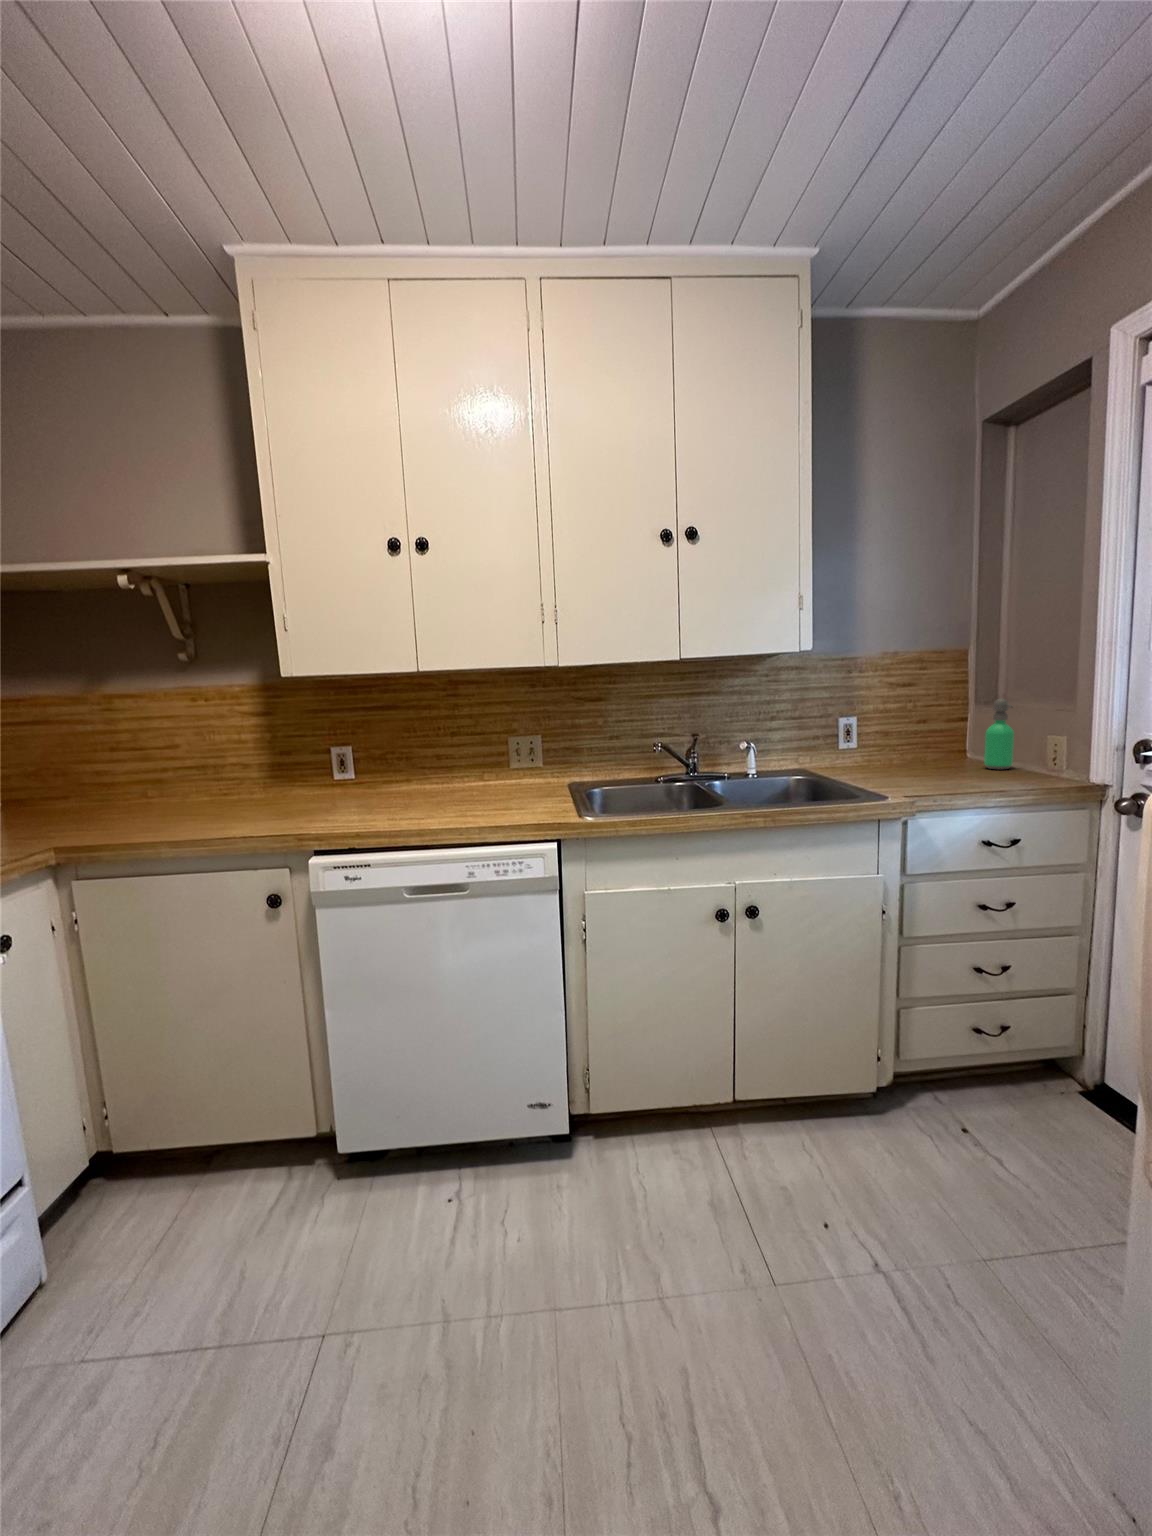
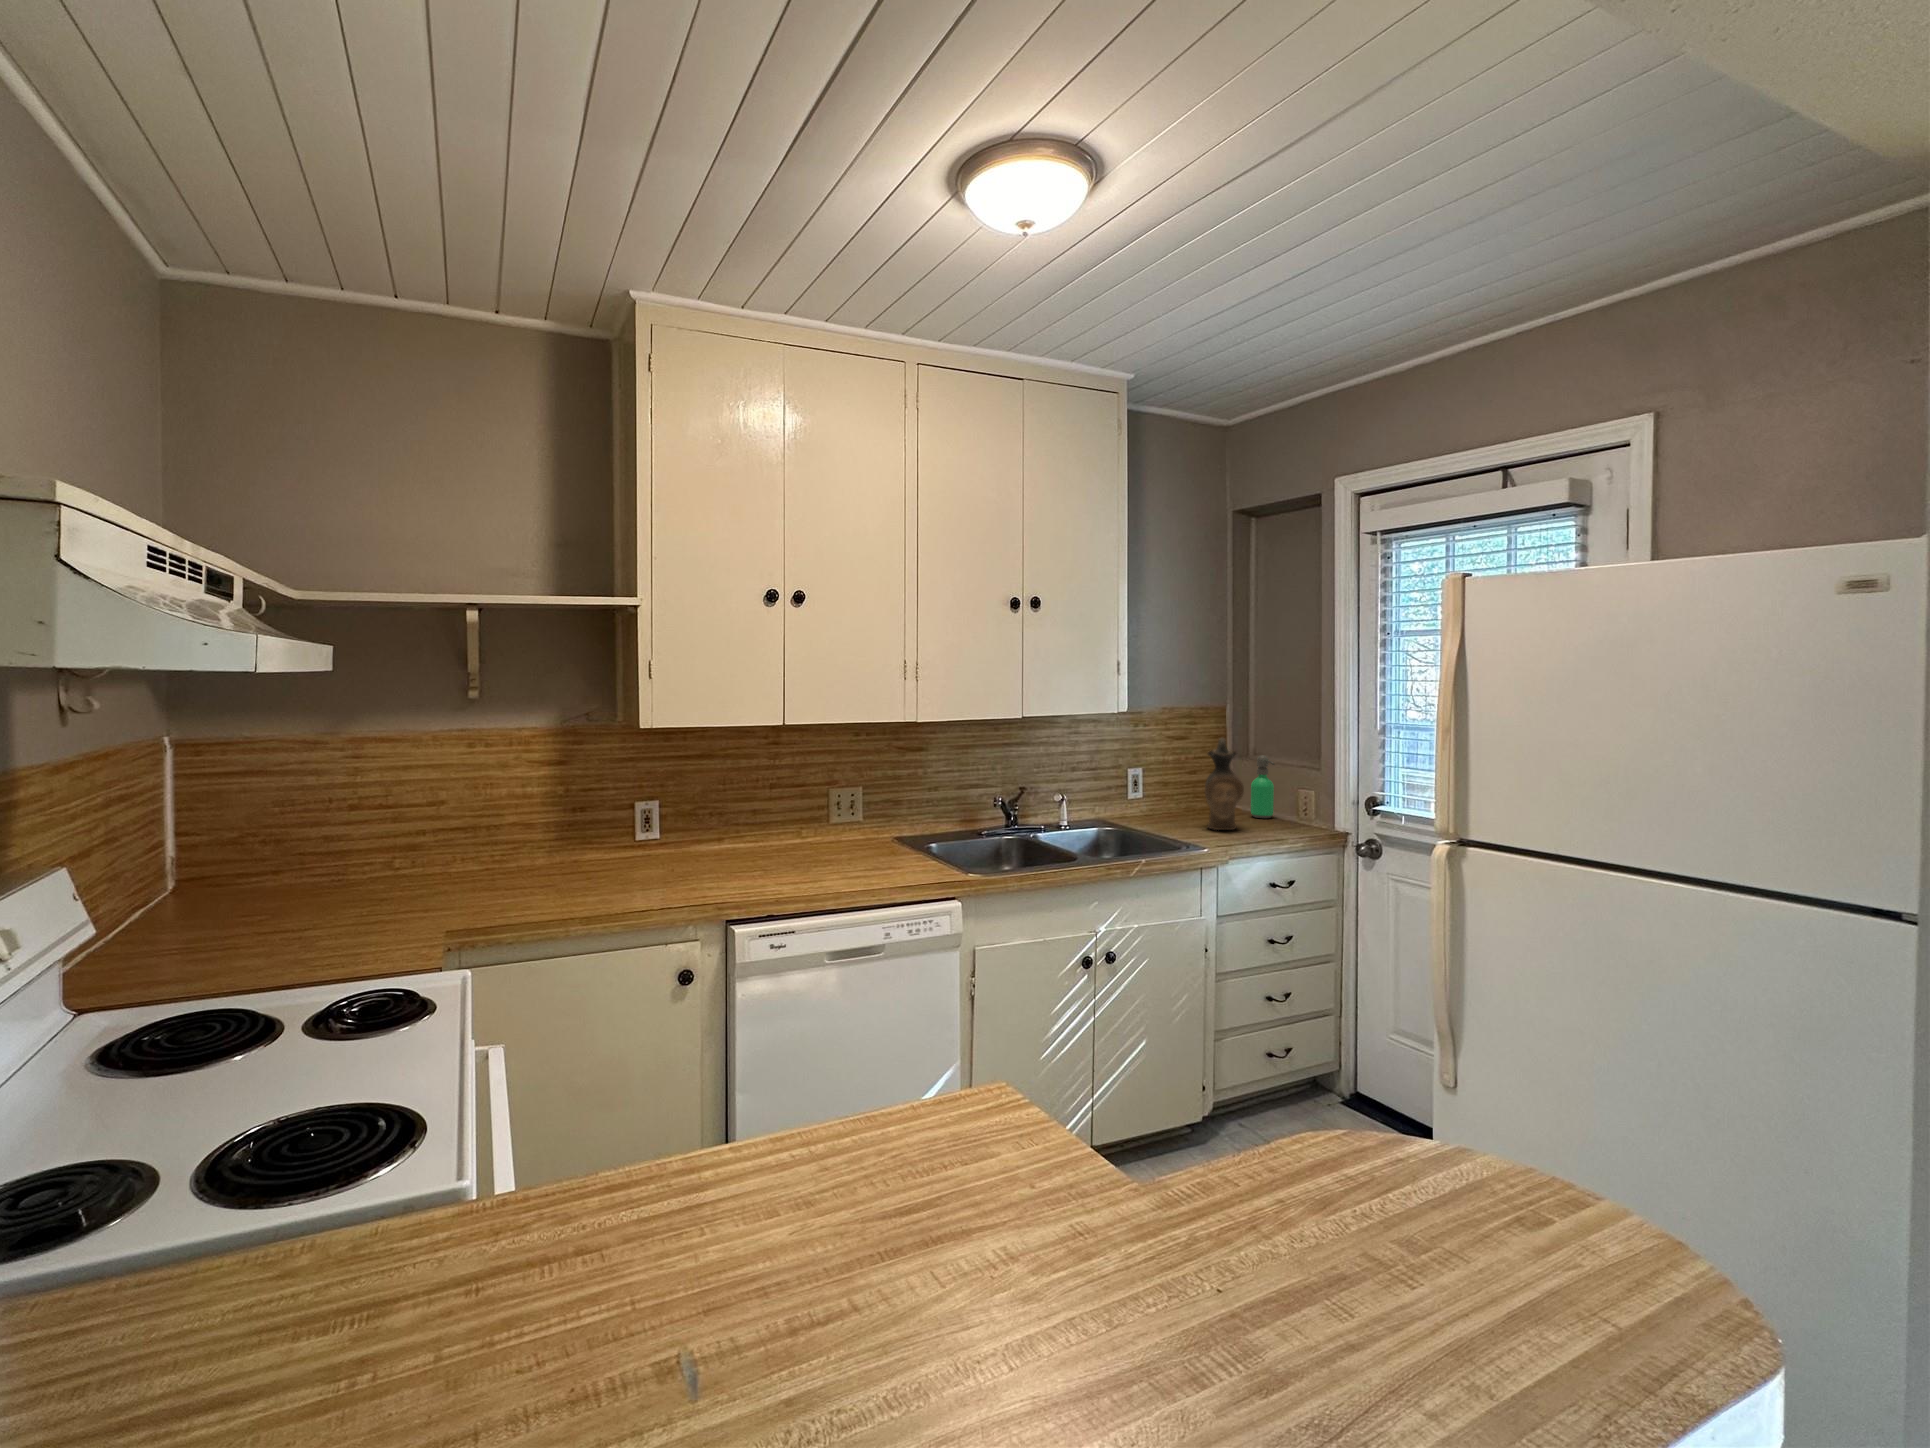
ceramic pitcher: none [911,678,959,780] -> present [1205,738,1244,830]

